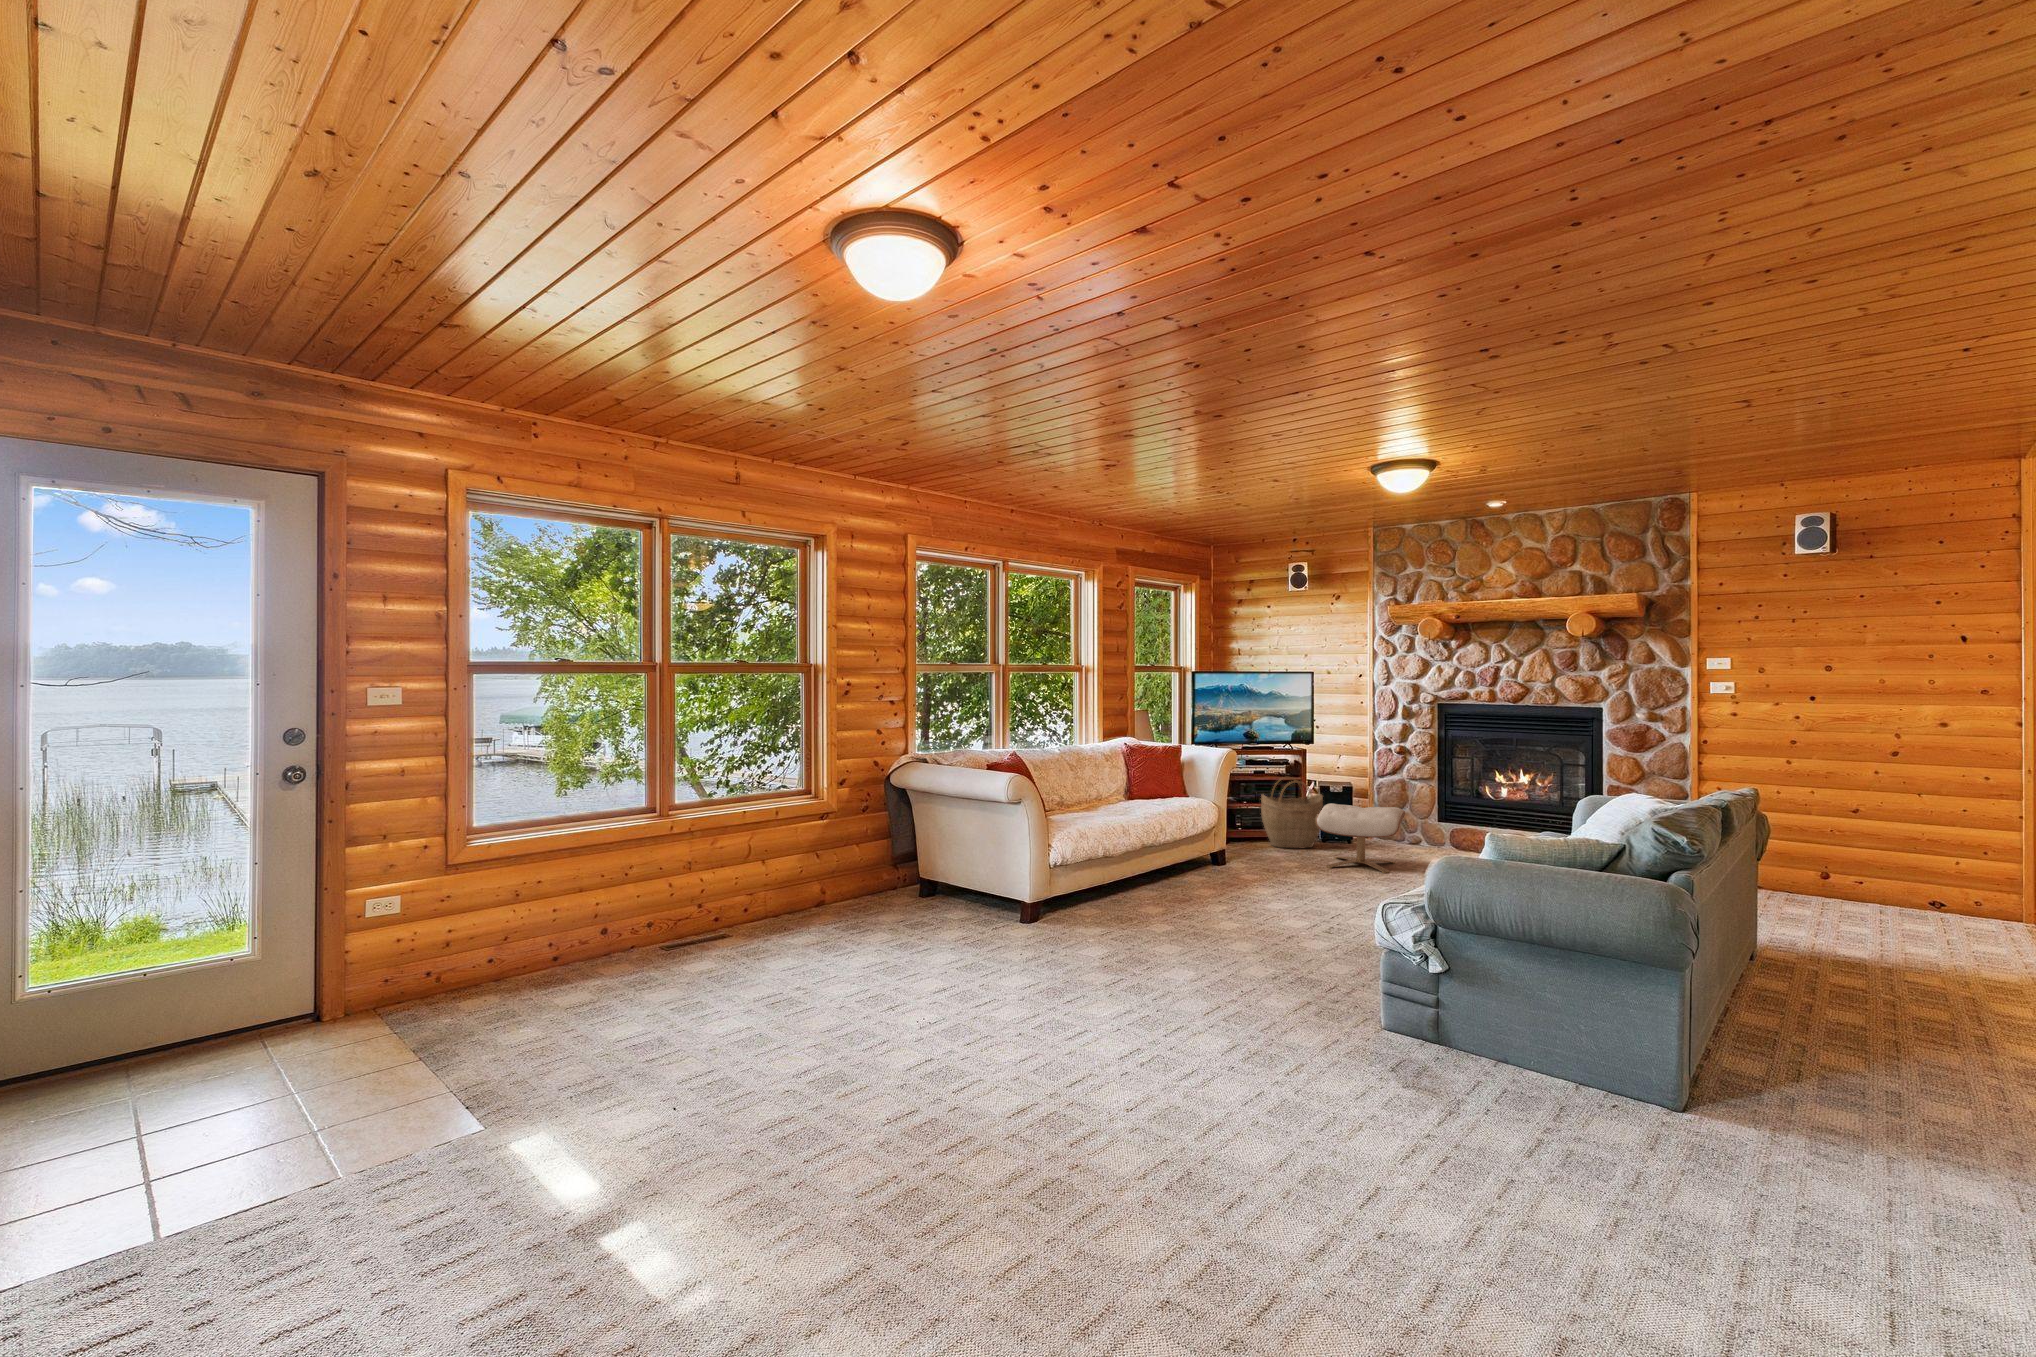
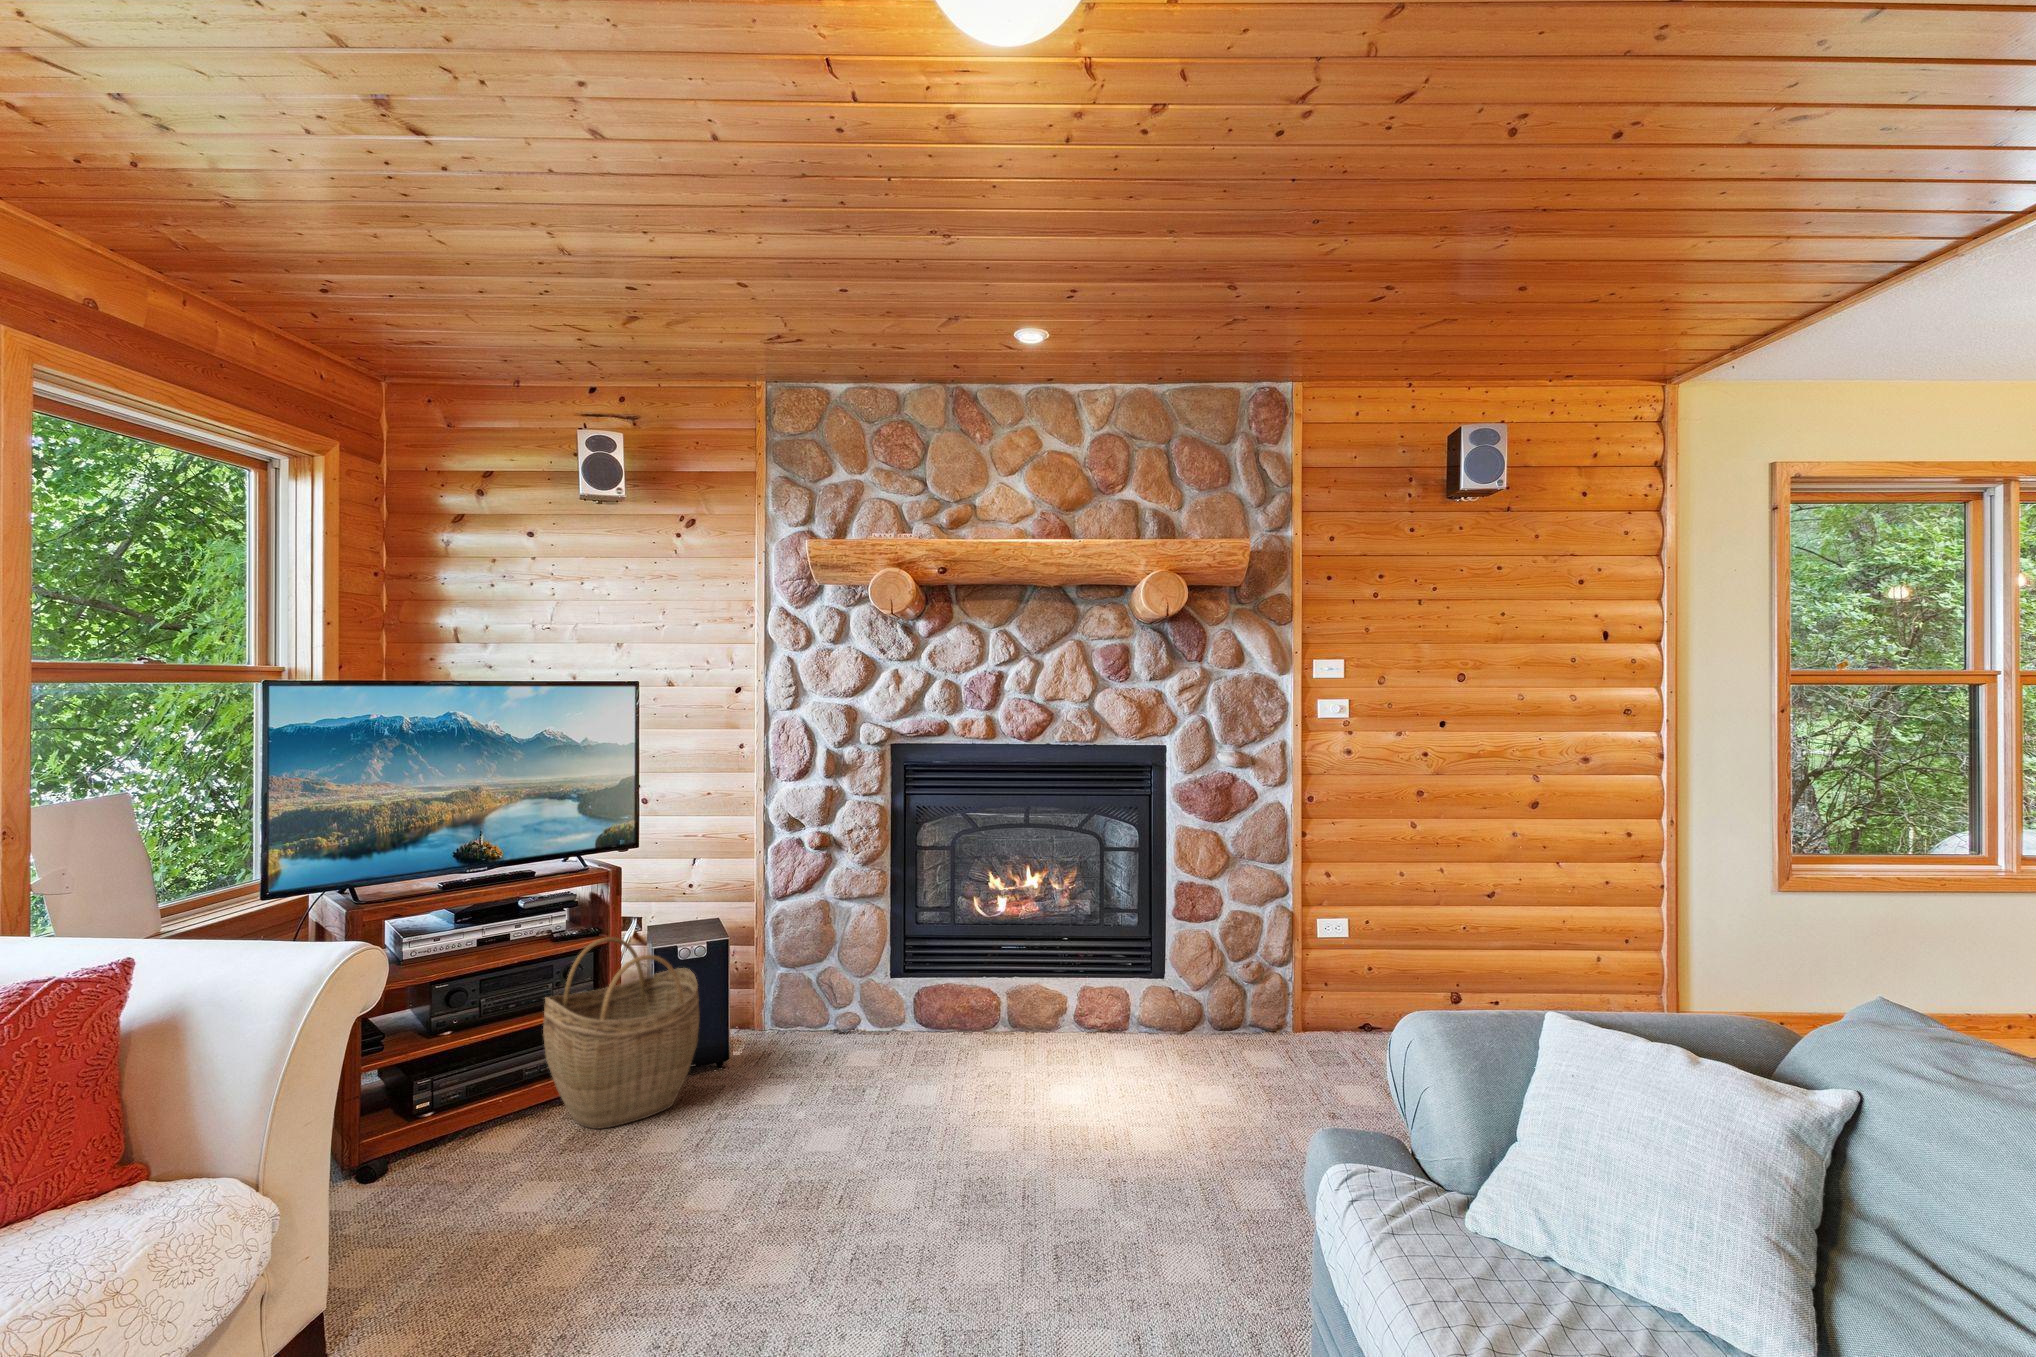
ottoman: present [1316,803,1405,873] -> none [733,998,939,1200]

